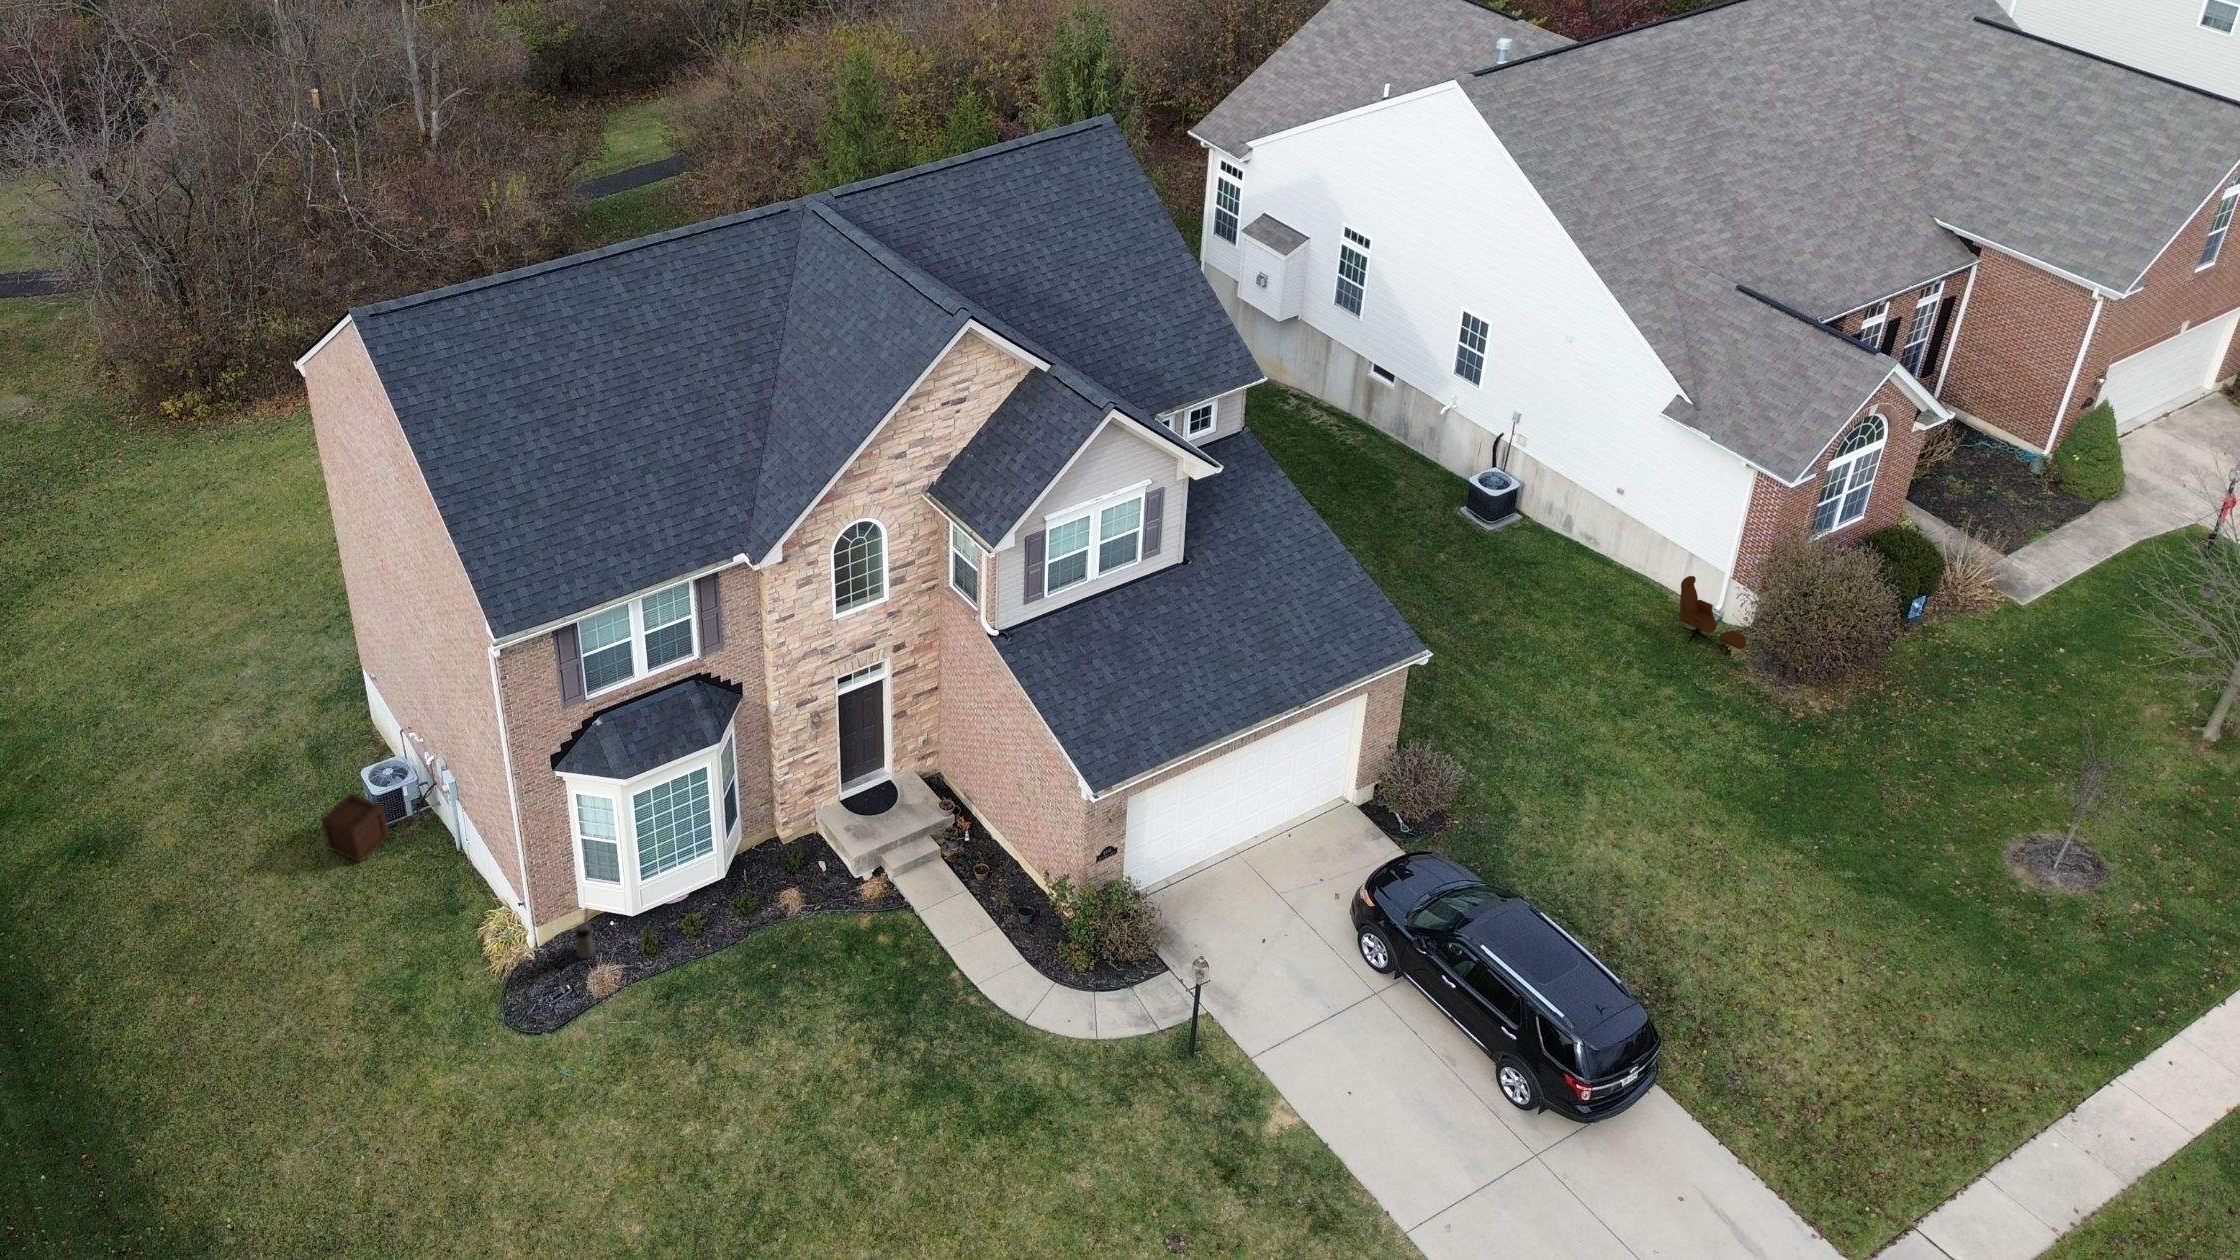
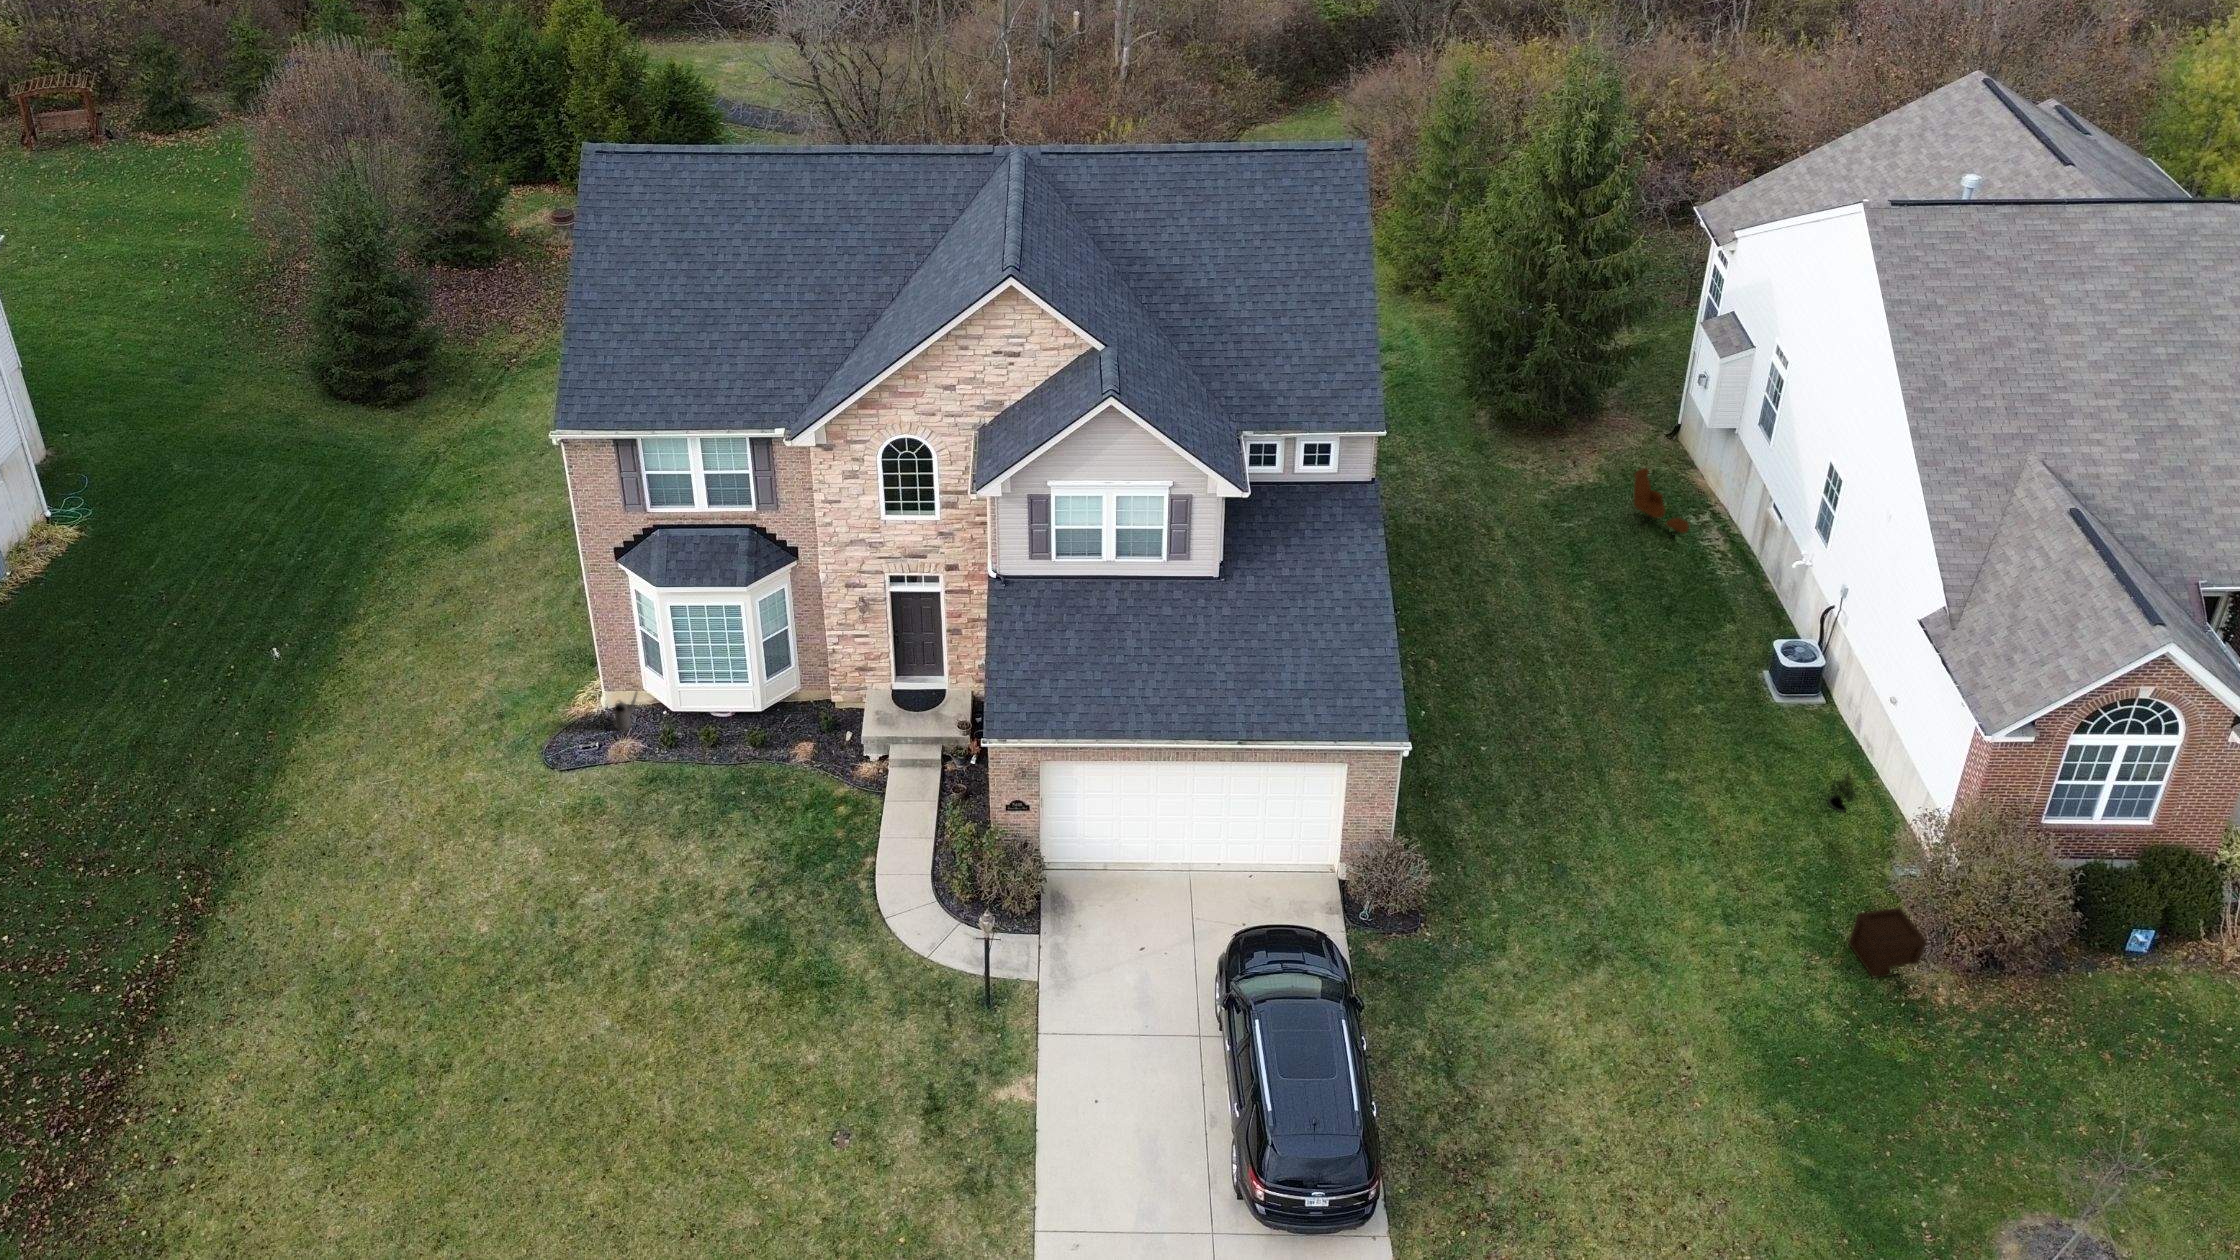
potted tree: none [1628,556,1655,593] -> present [1828,772,1858,812]
lounge chair: present [1679,576,1746,656] -> present [1634,468,1689,535]
wooden crate: present [321,793,389,862] -> present [1848,908,1927,978]

